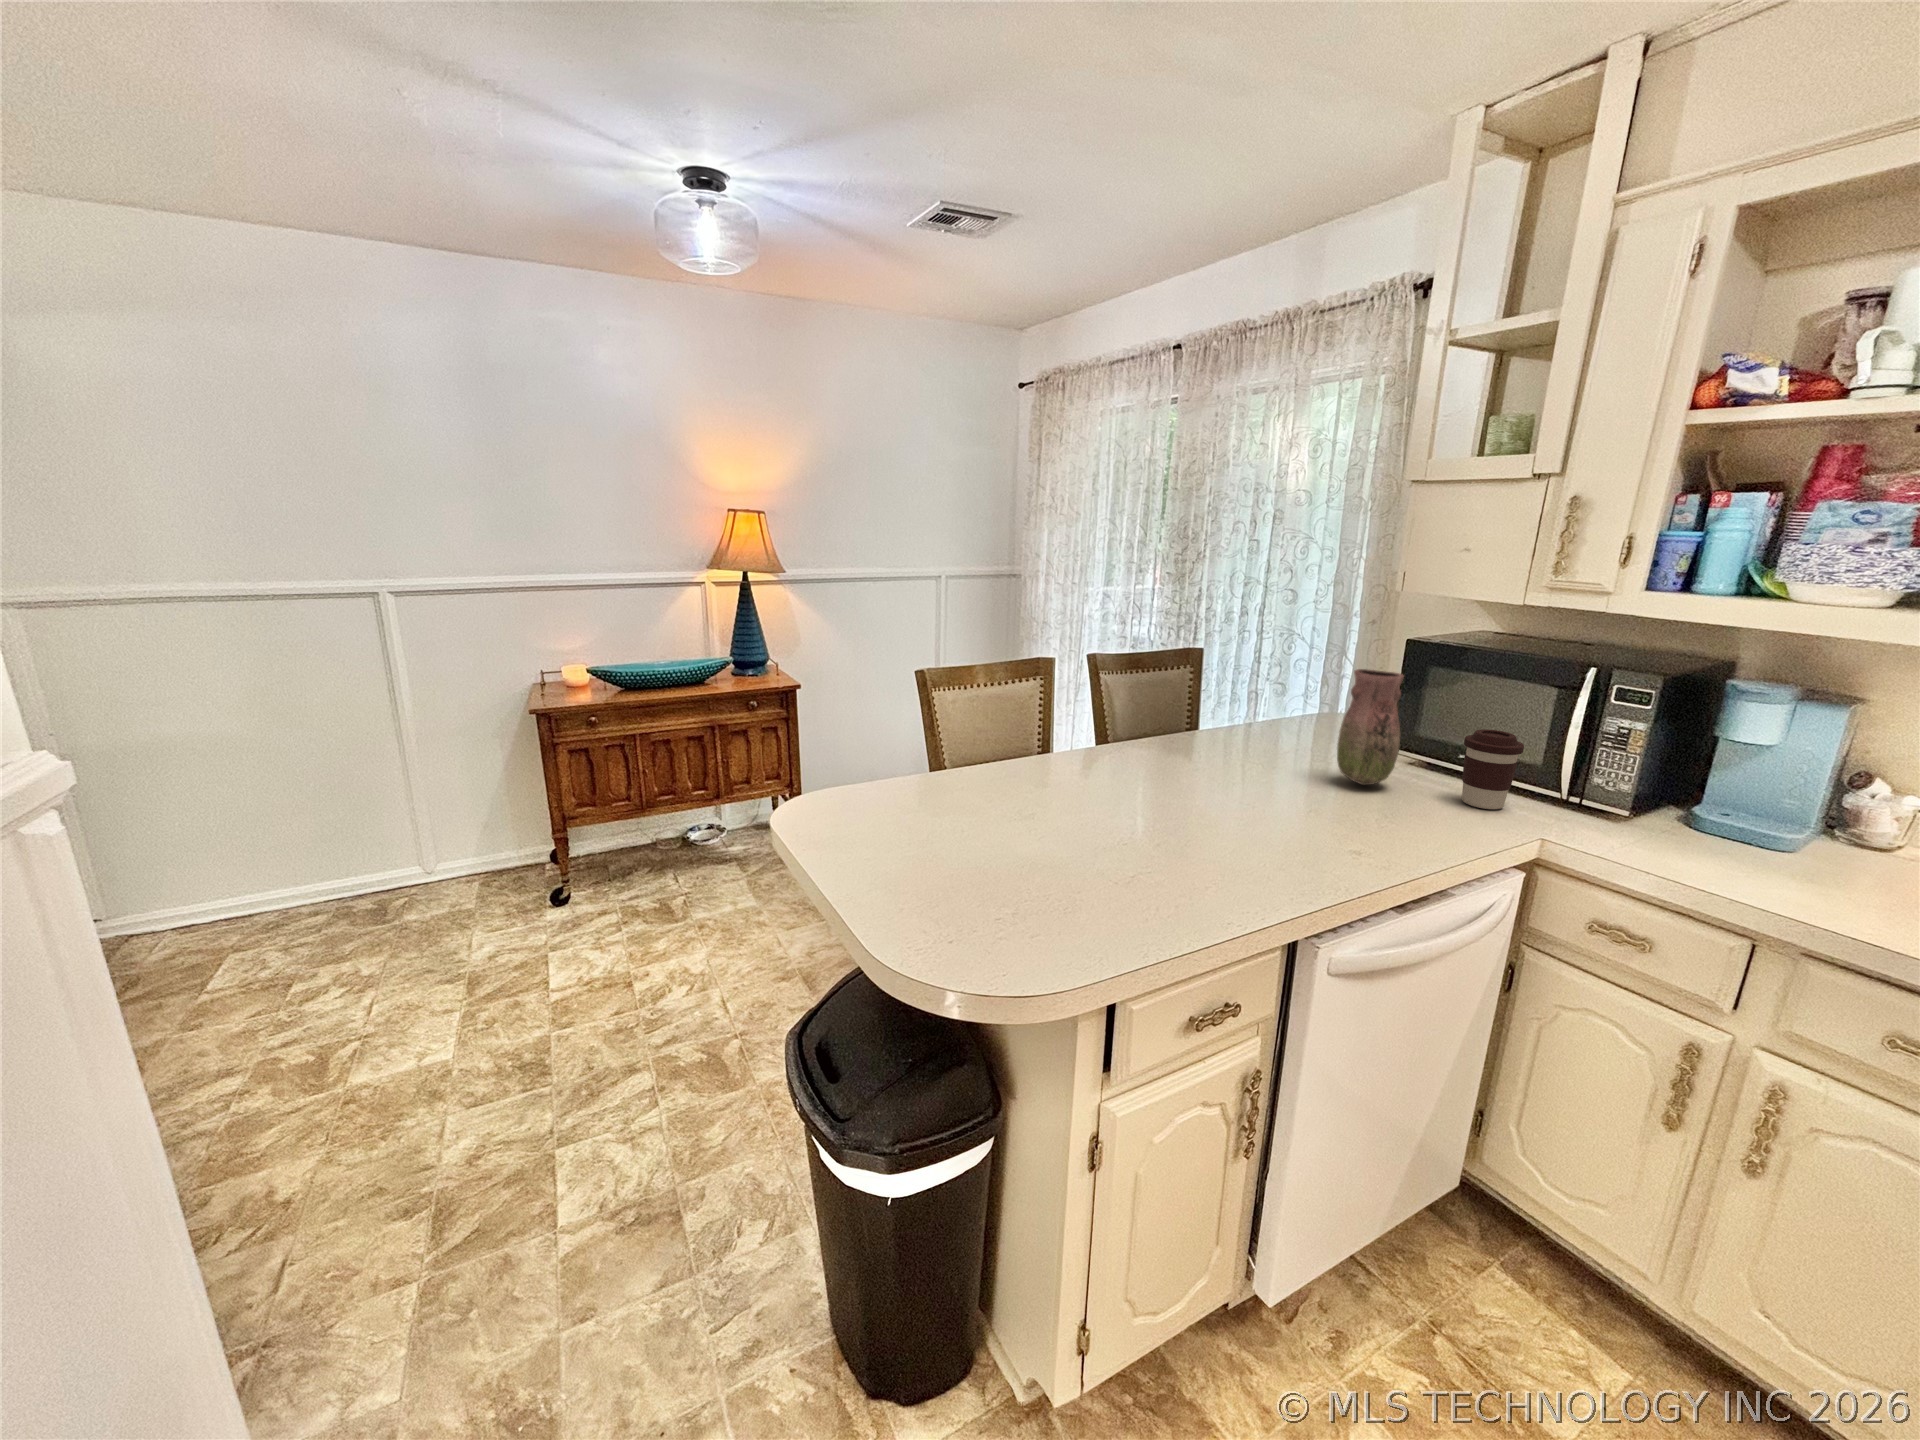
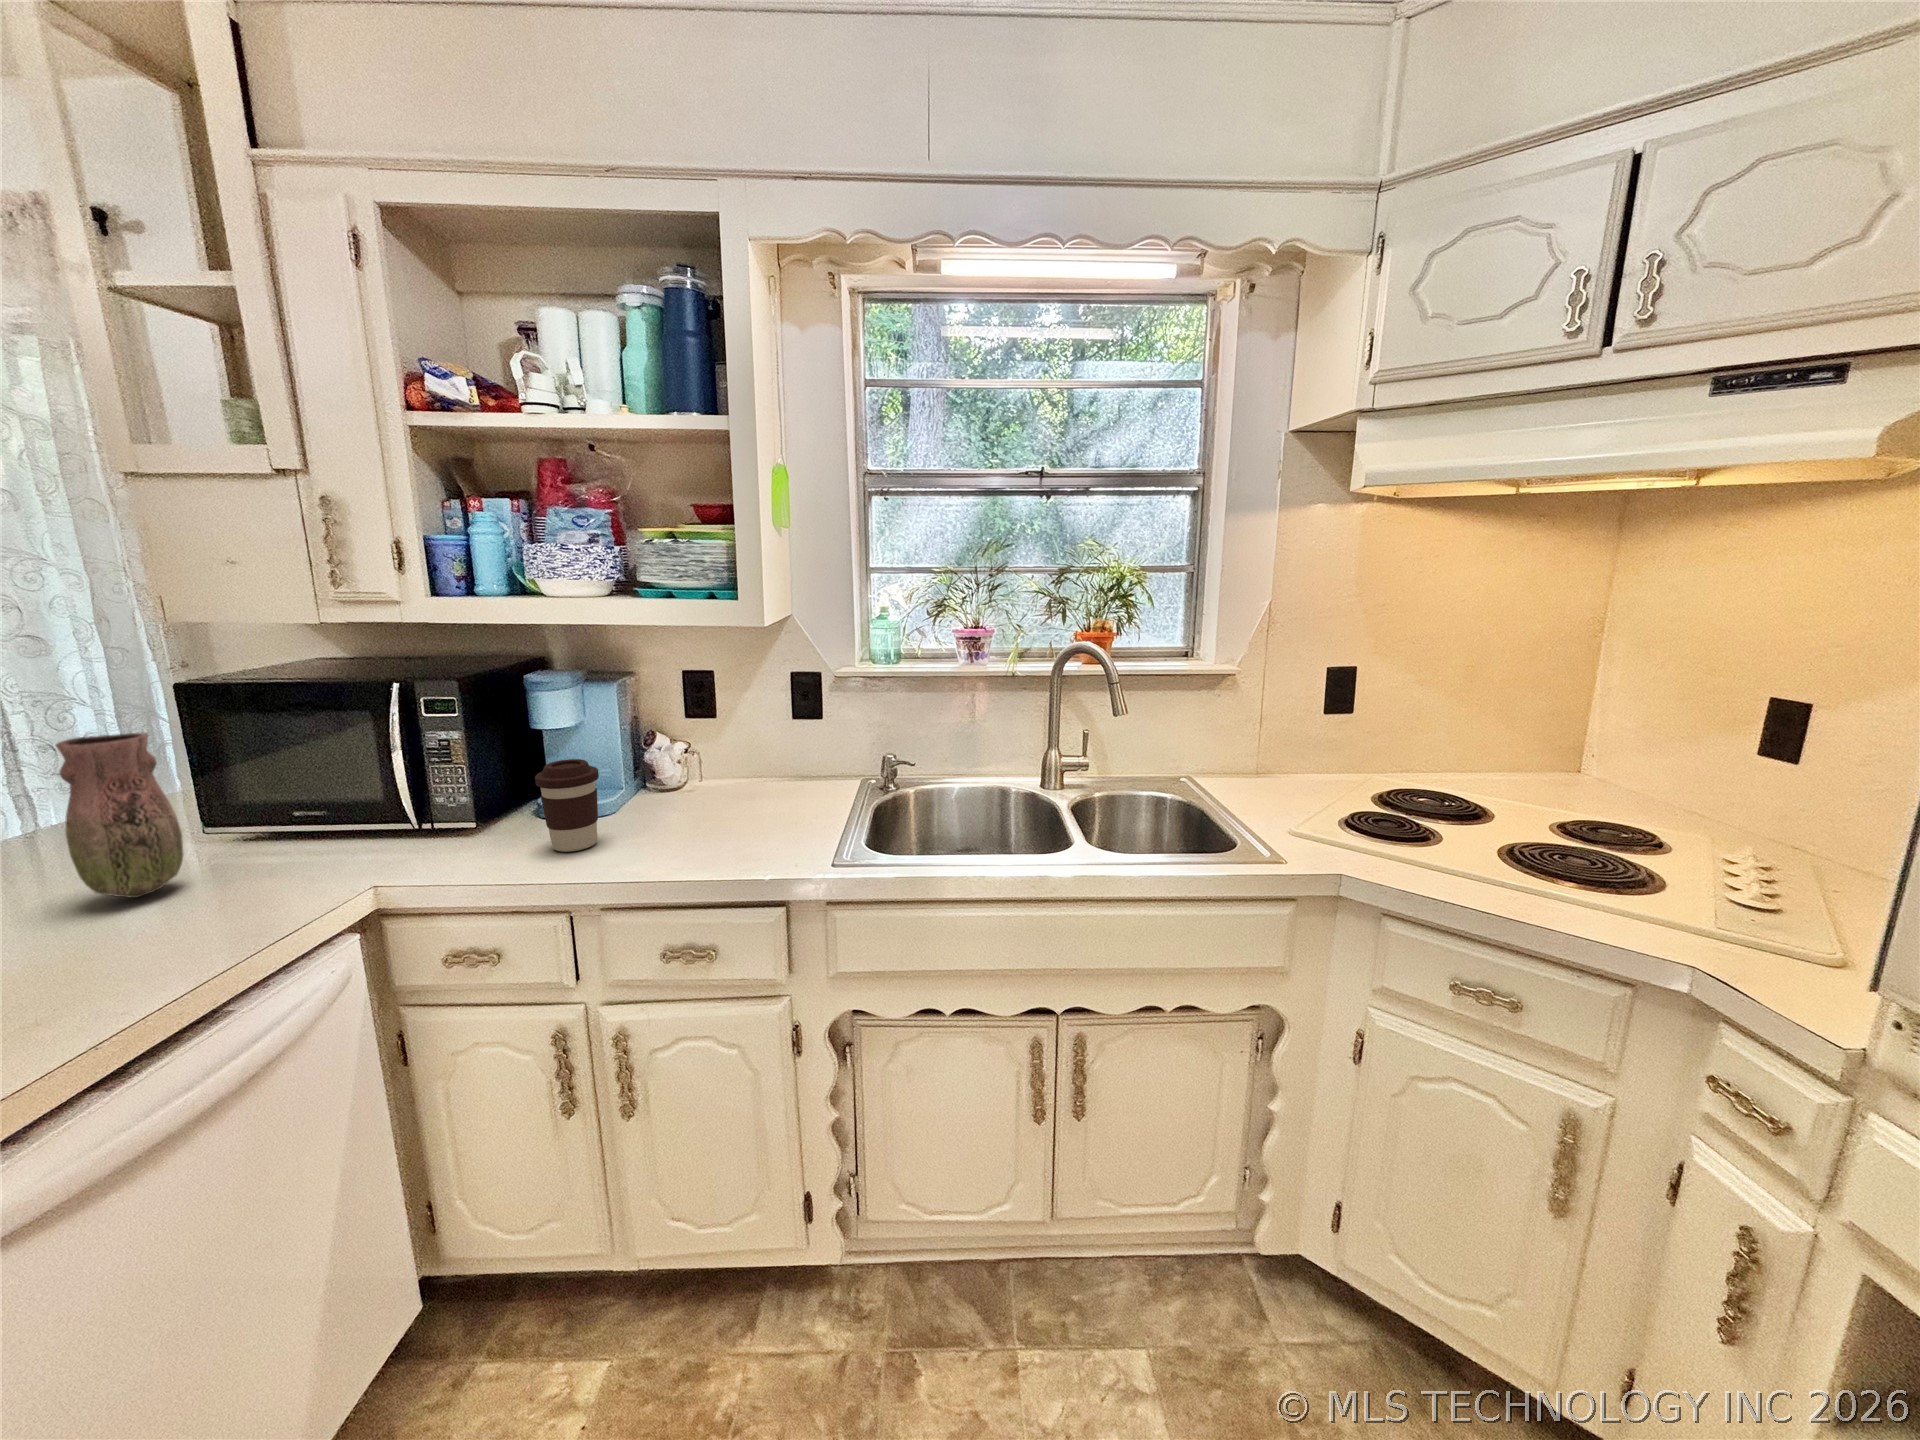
coffee cup: present [1462,729,1524,809] -> present [535,759,599,852]

